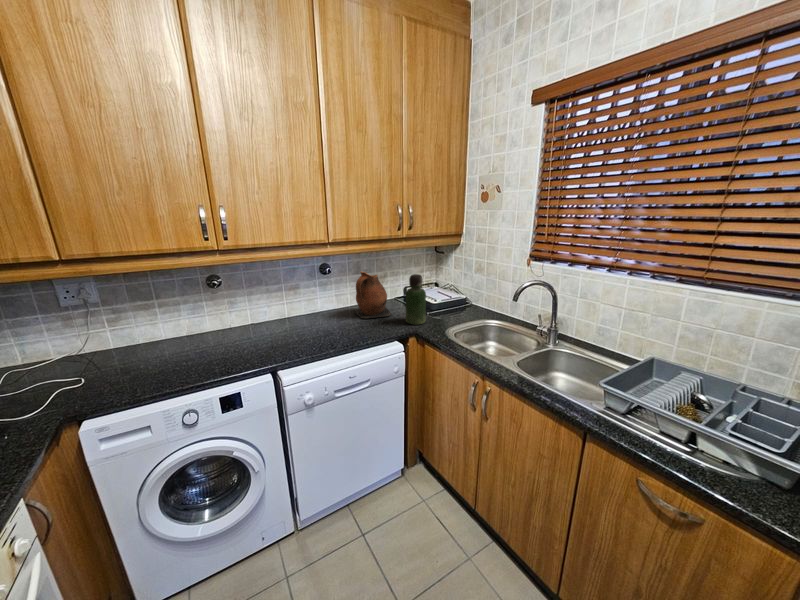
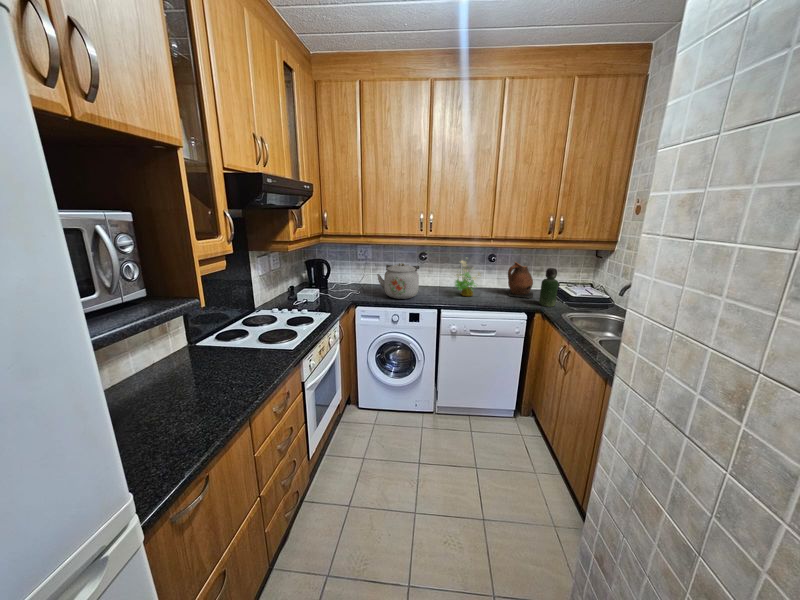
potted plant: none [280,275,324,335] -> present [455,261,481,296]
kettle: none [118,302,223,376] -> present [377,263,420,299]

